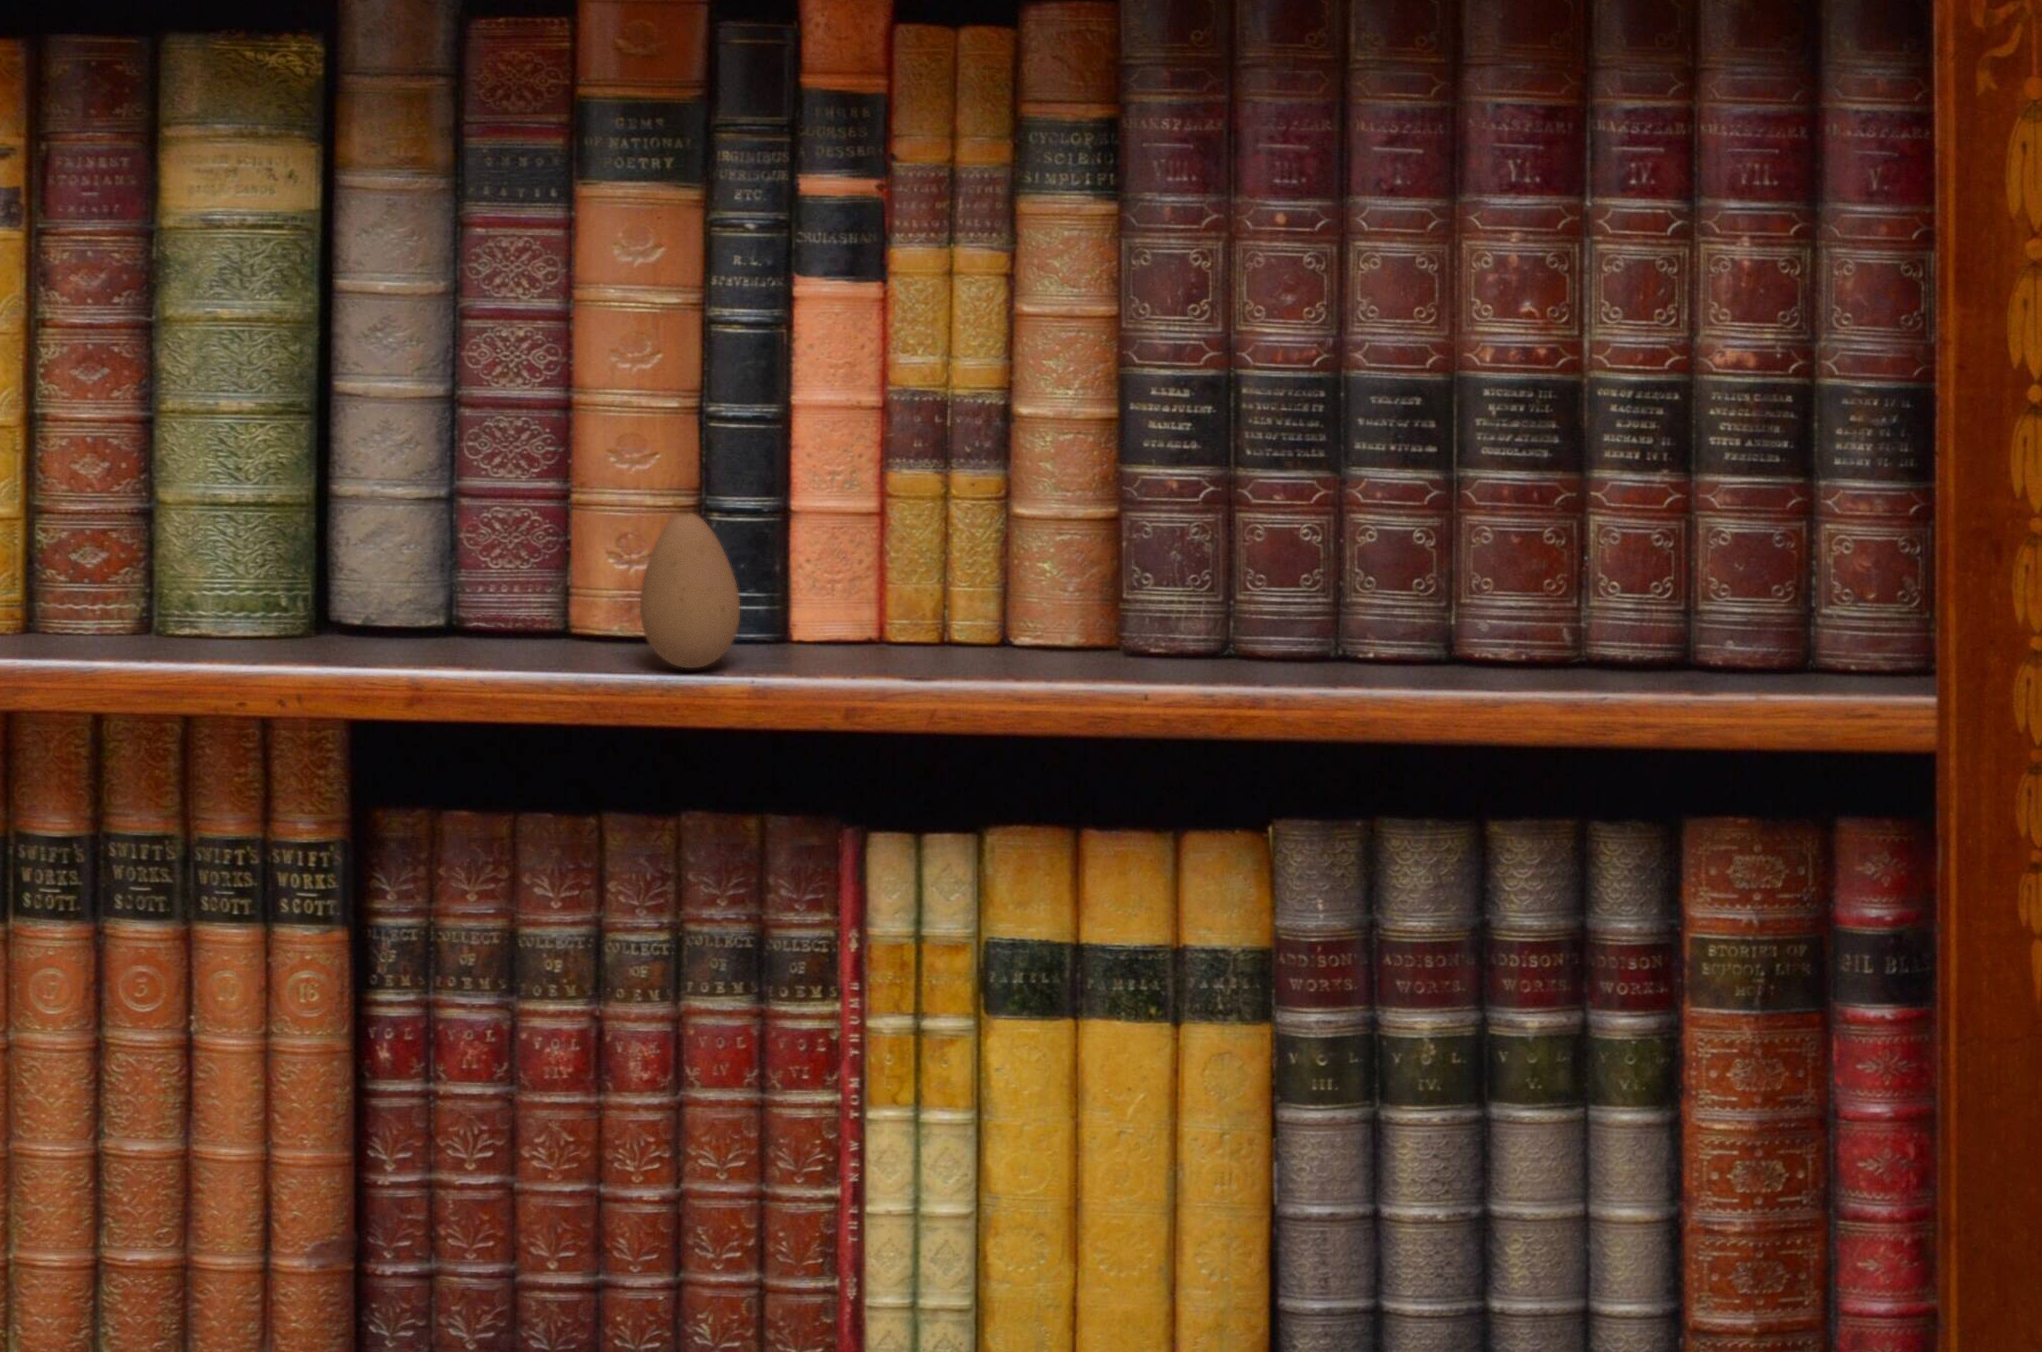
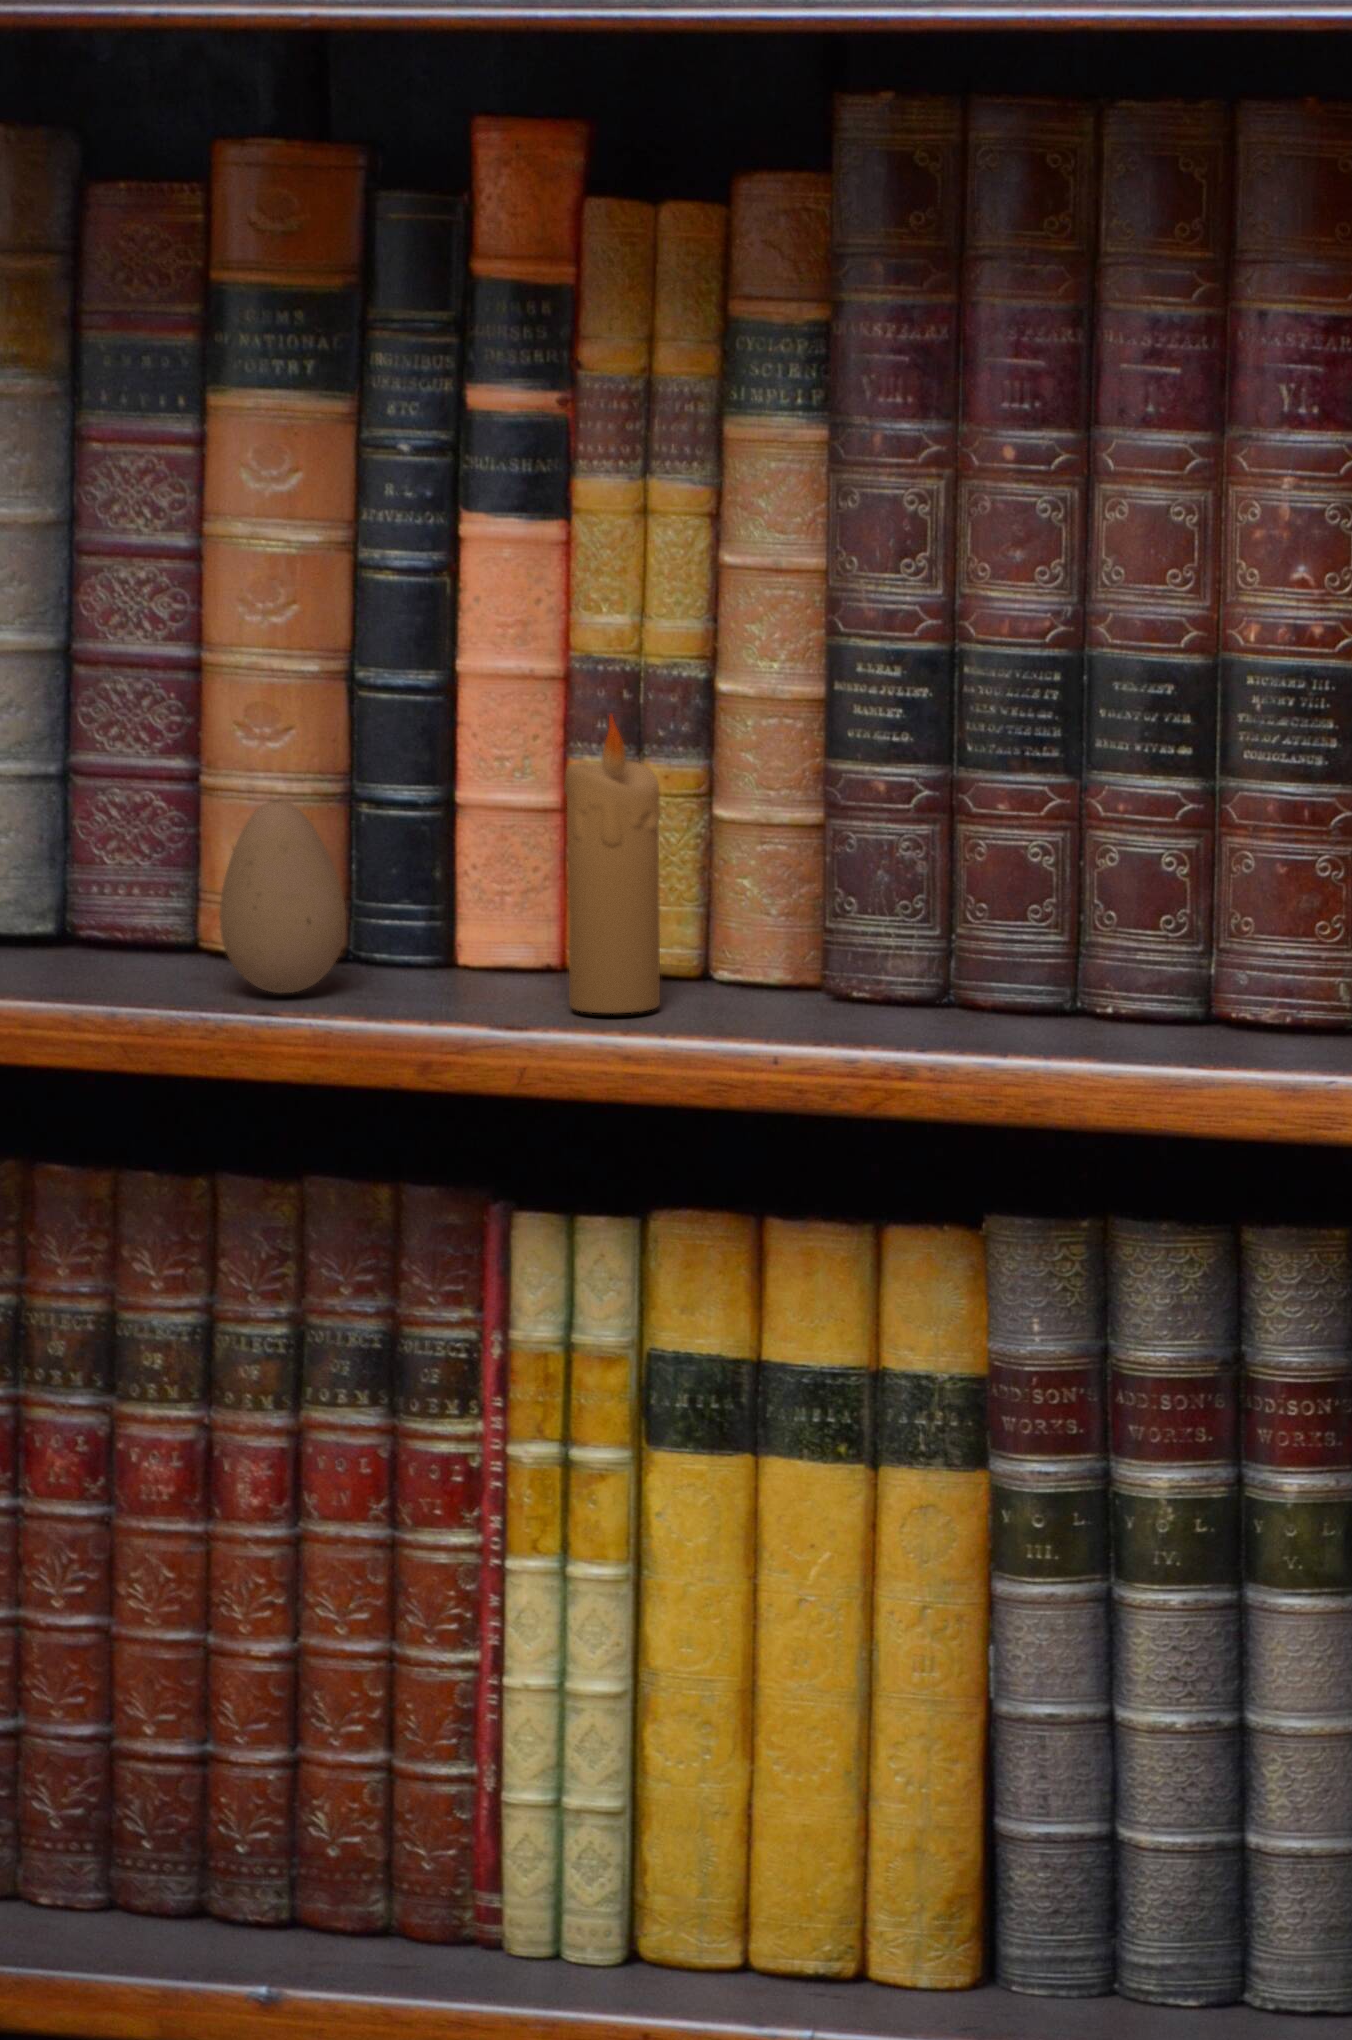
candle: none [926,435,1006,674] -> present [564,715,660,1013]

